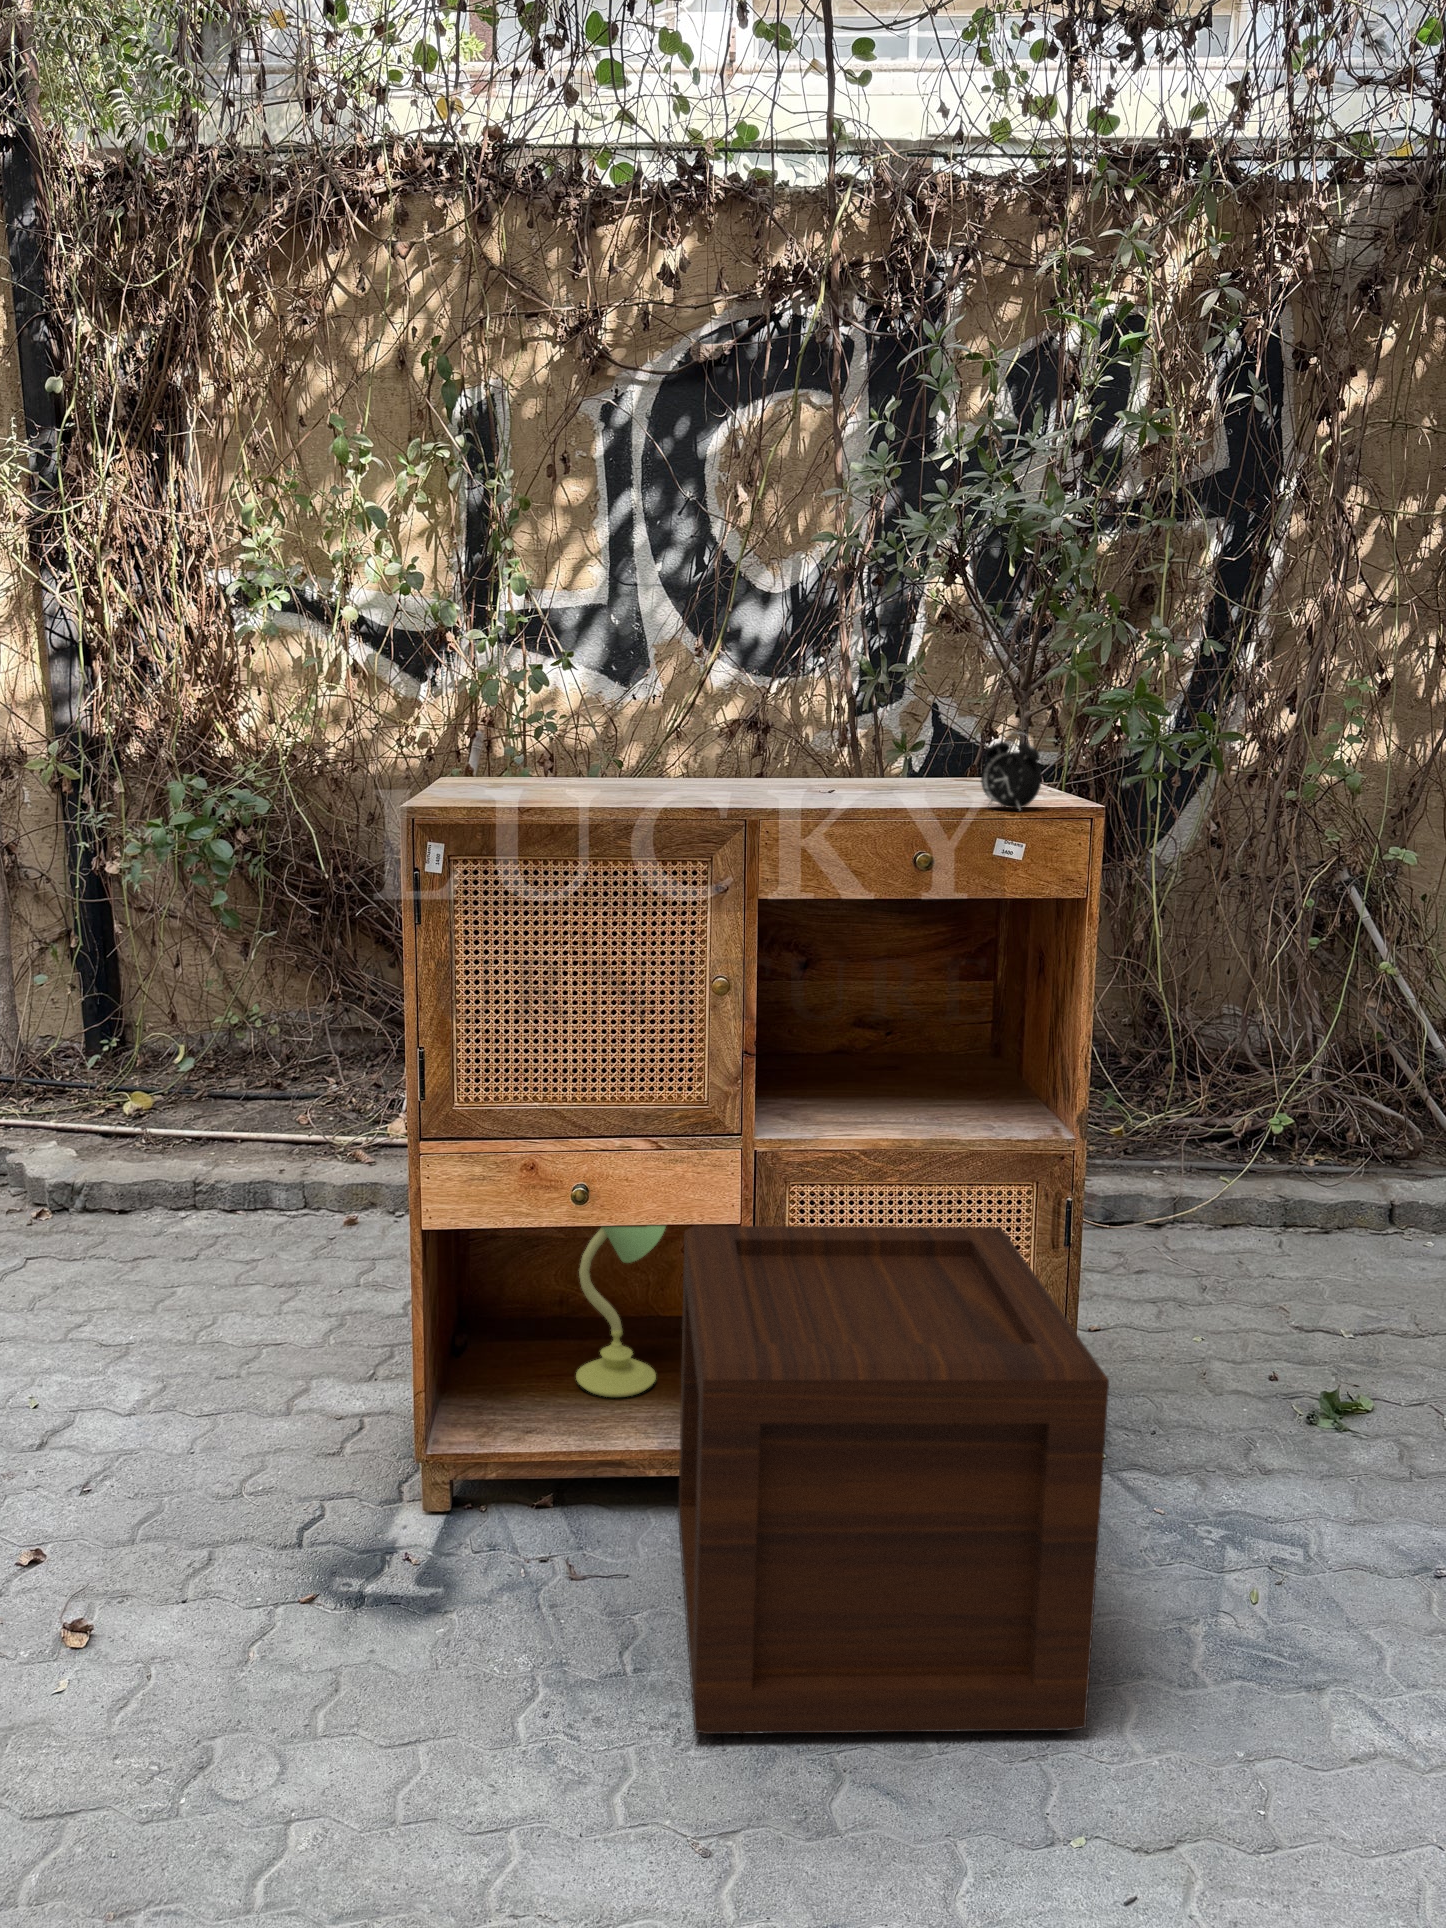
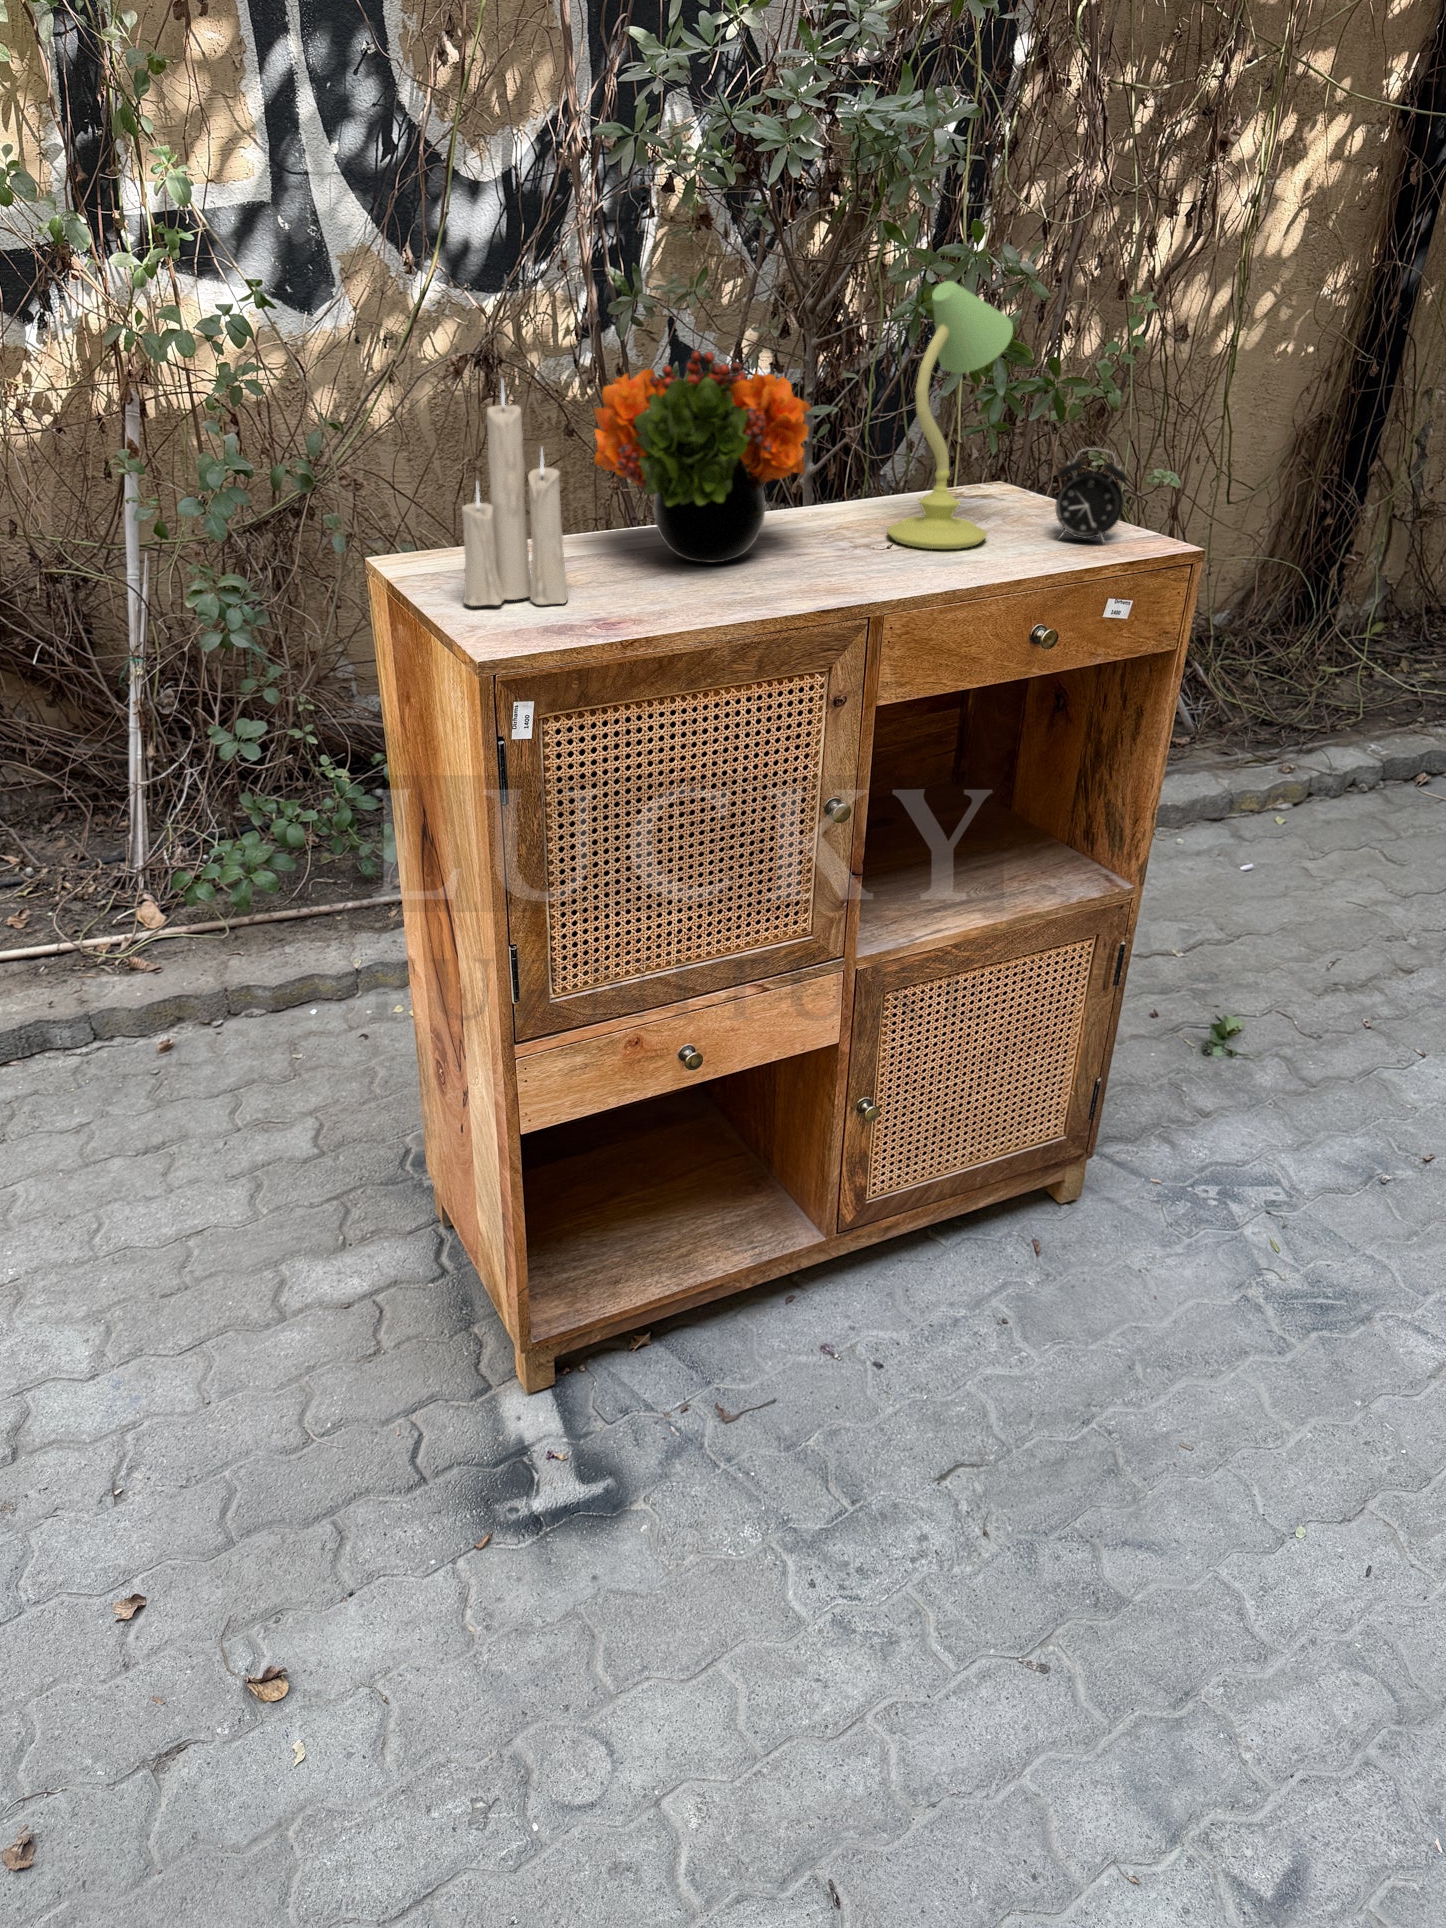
candle: none [459,634,535,802] -> present [462,382,568,606]
flower arrangement: none [597,641,770,799] -> present [594,351,811,562]
table lamp: present [576,1226,665,1397] -> present [887,281,1013,549]
wooden crate: present [678,1226,1109,1734] -> none [798,987,1368,1586]

